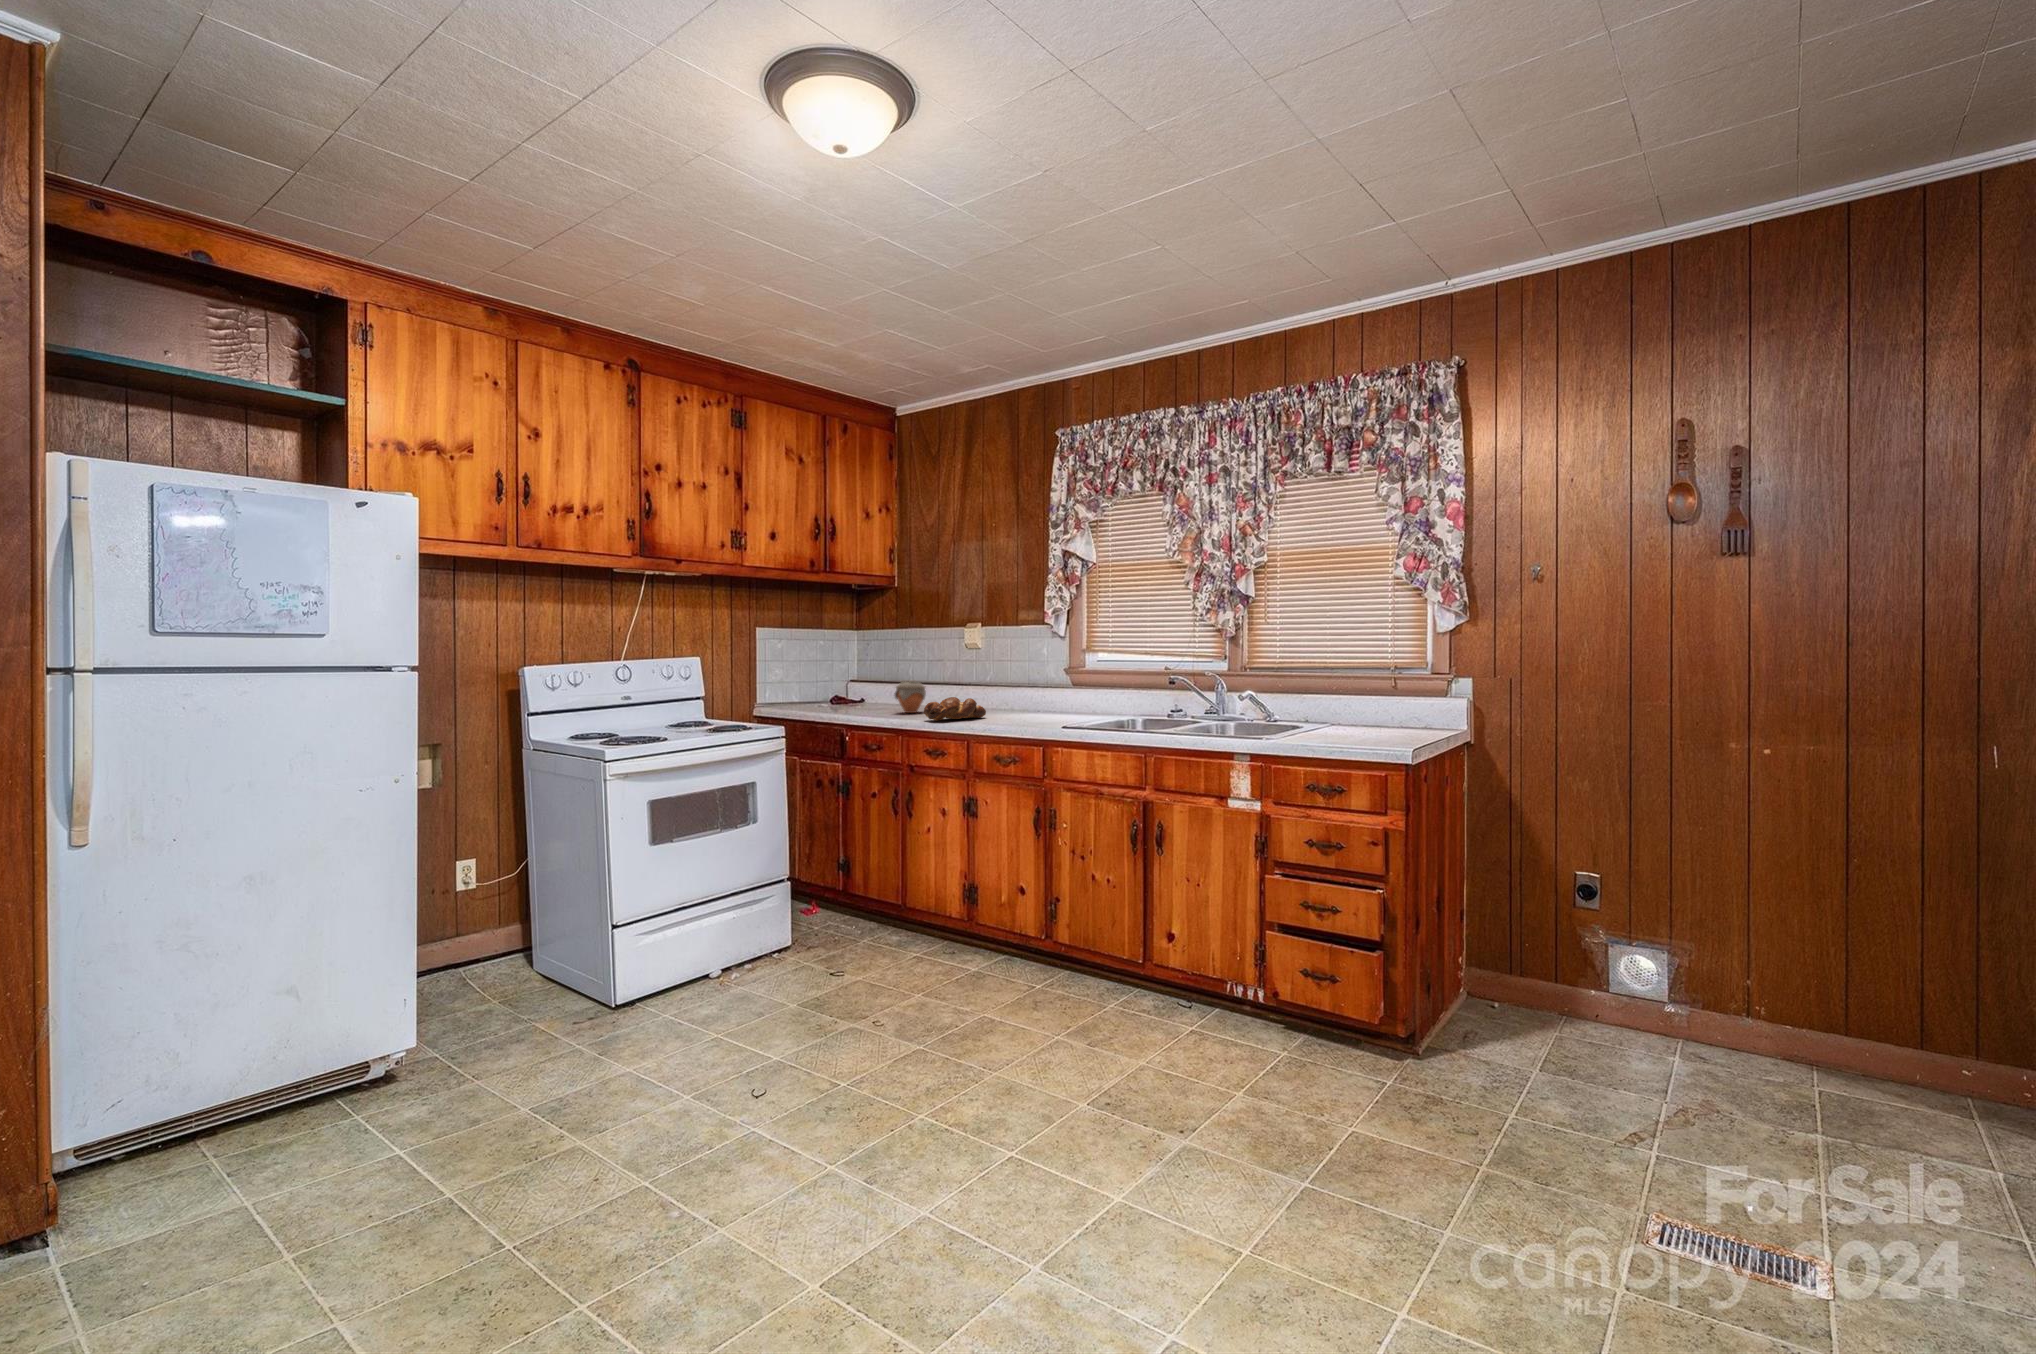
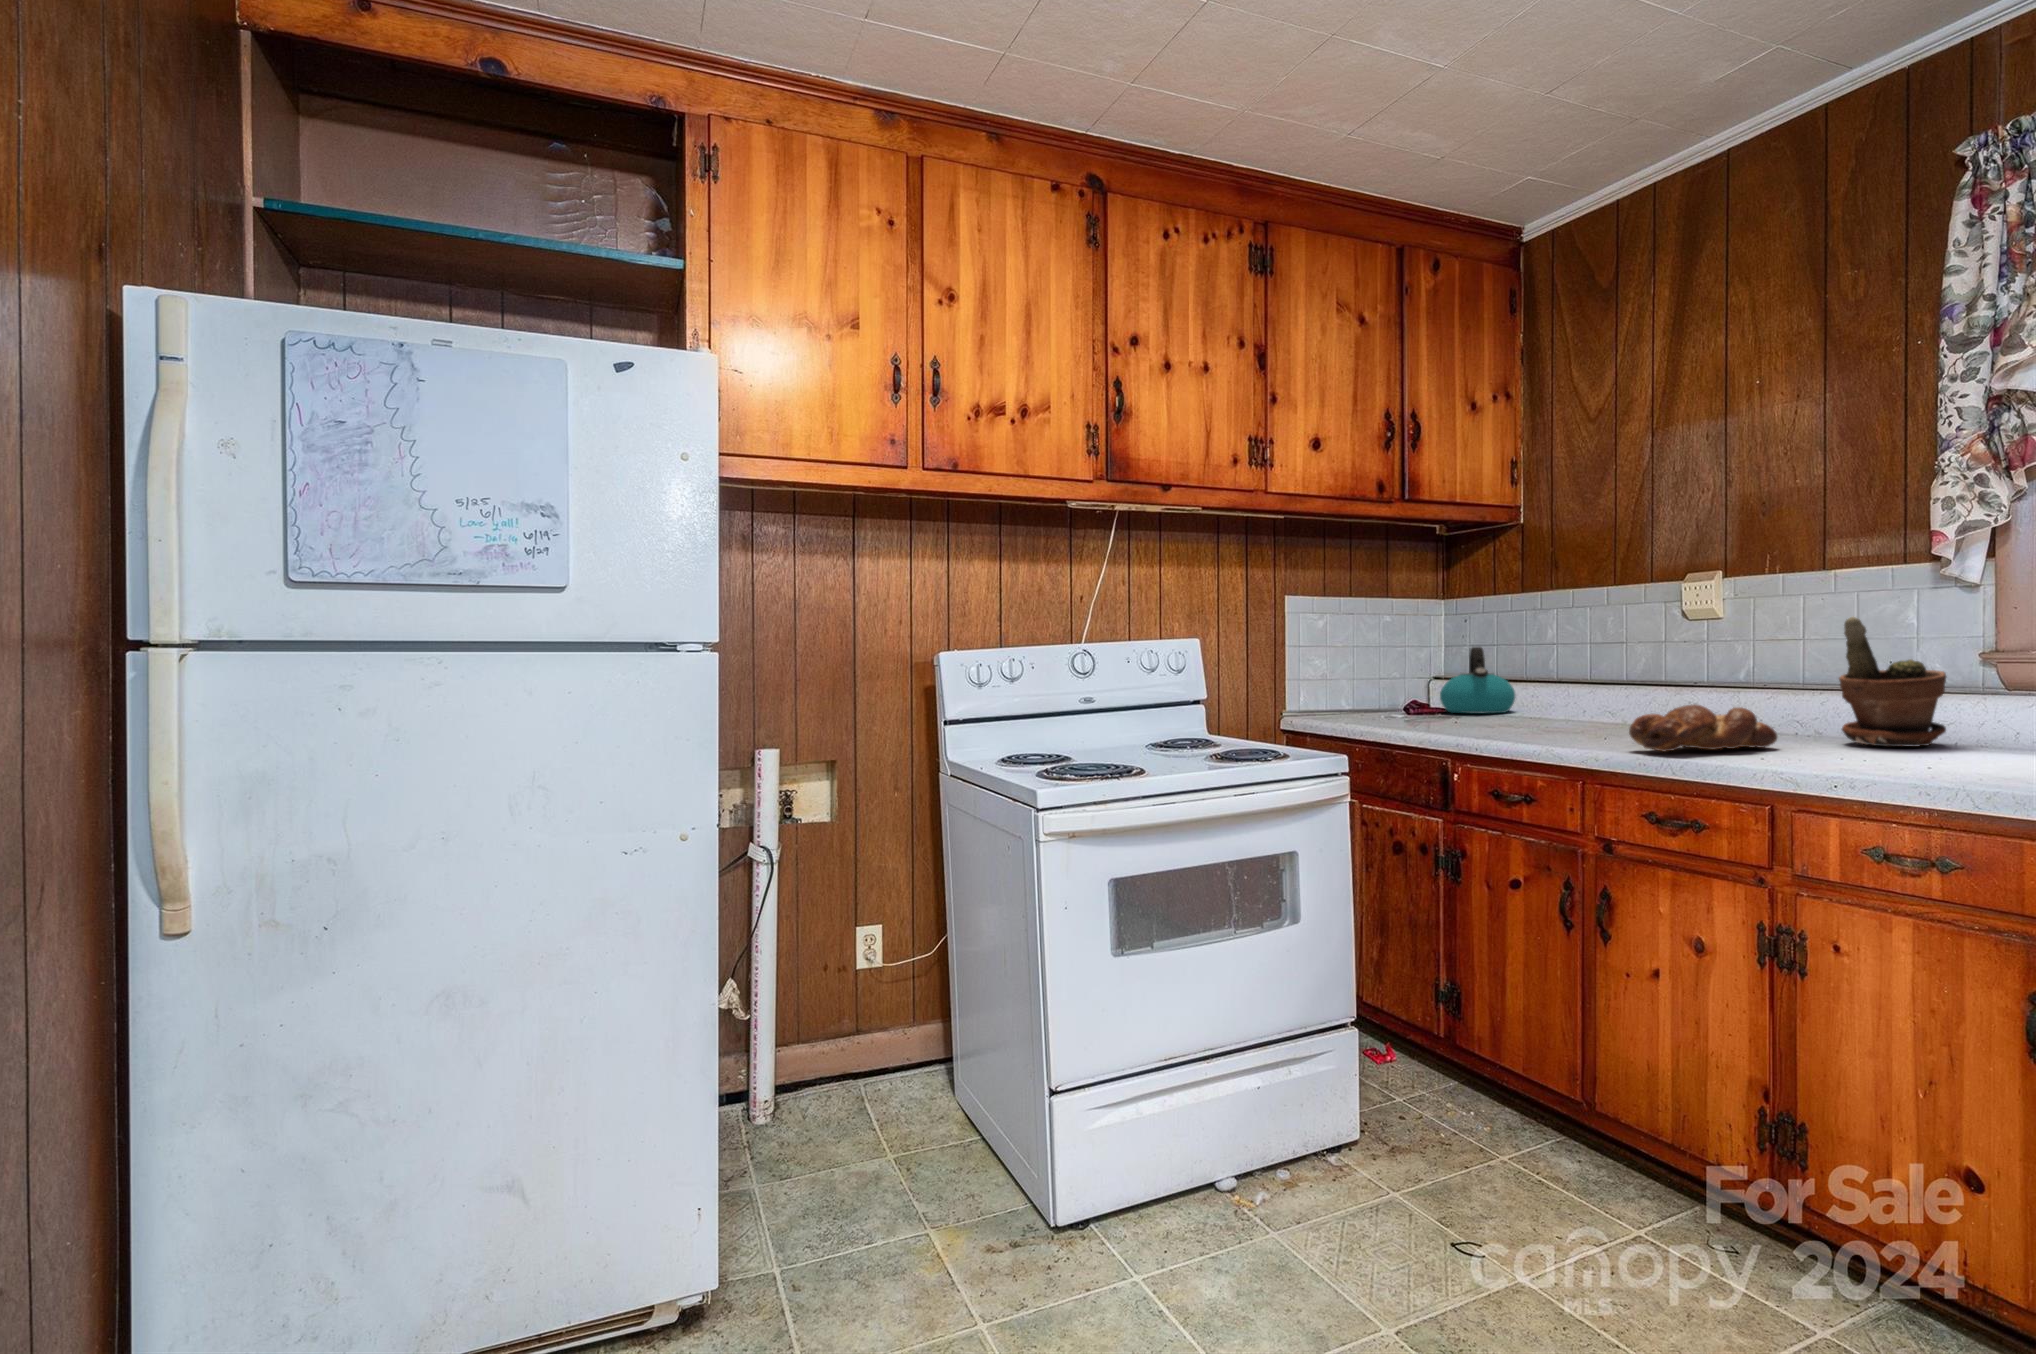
potted plant: none [1012,655,1050,716] -> present [1839,617,1946,747]
kettle: none [850,662,892,703] -> present [1440,647,1515,713]
jar: present [894,682,926,713] -> none [1544,677,1610,734]

